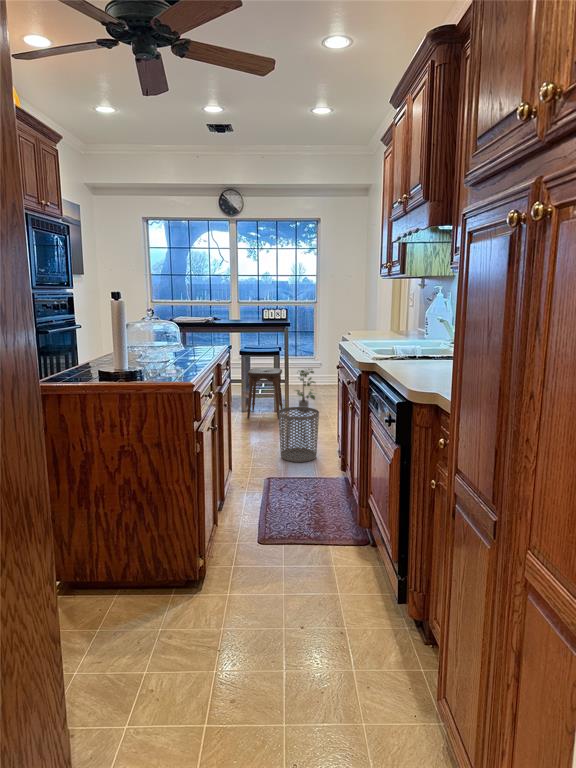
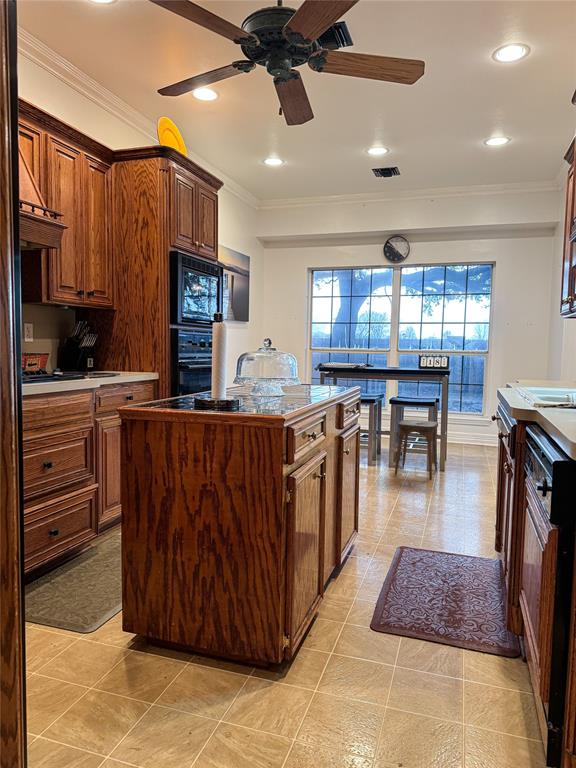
potted plant: present [295,369,316,407] -> none [452,423,483,473]
waste bin: present [279,407,319,462] -> none [423,465,473,533]

